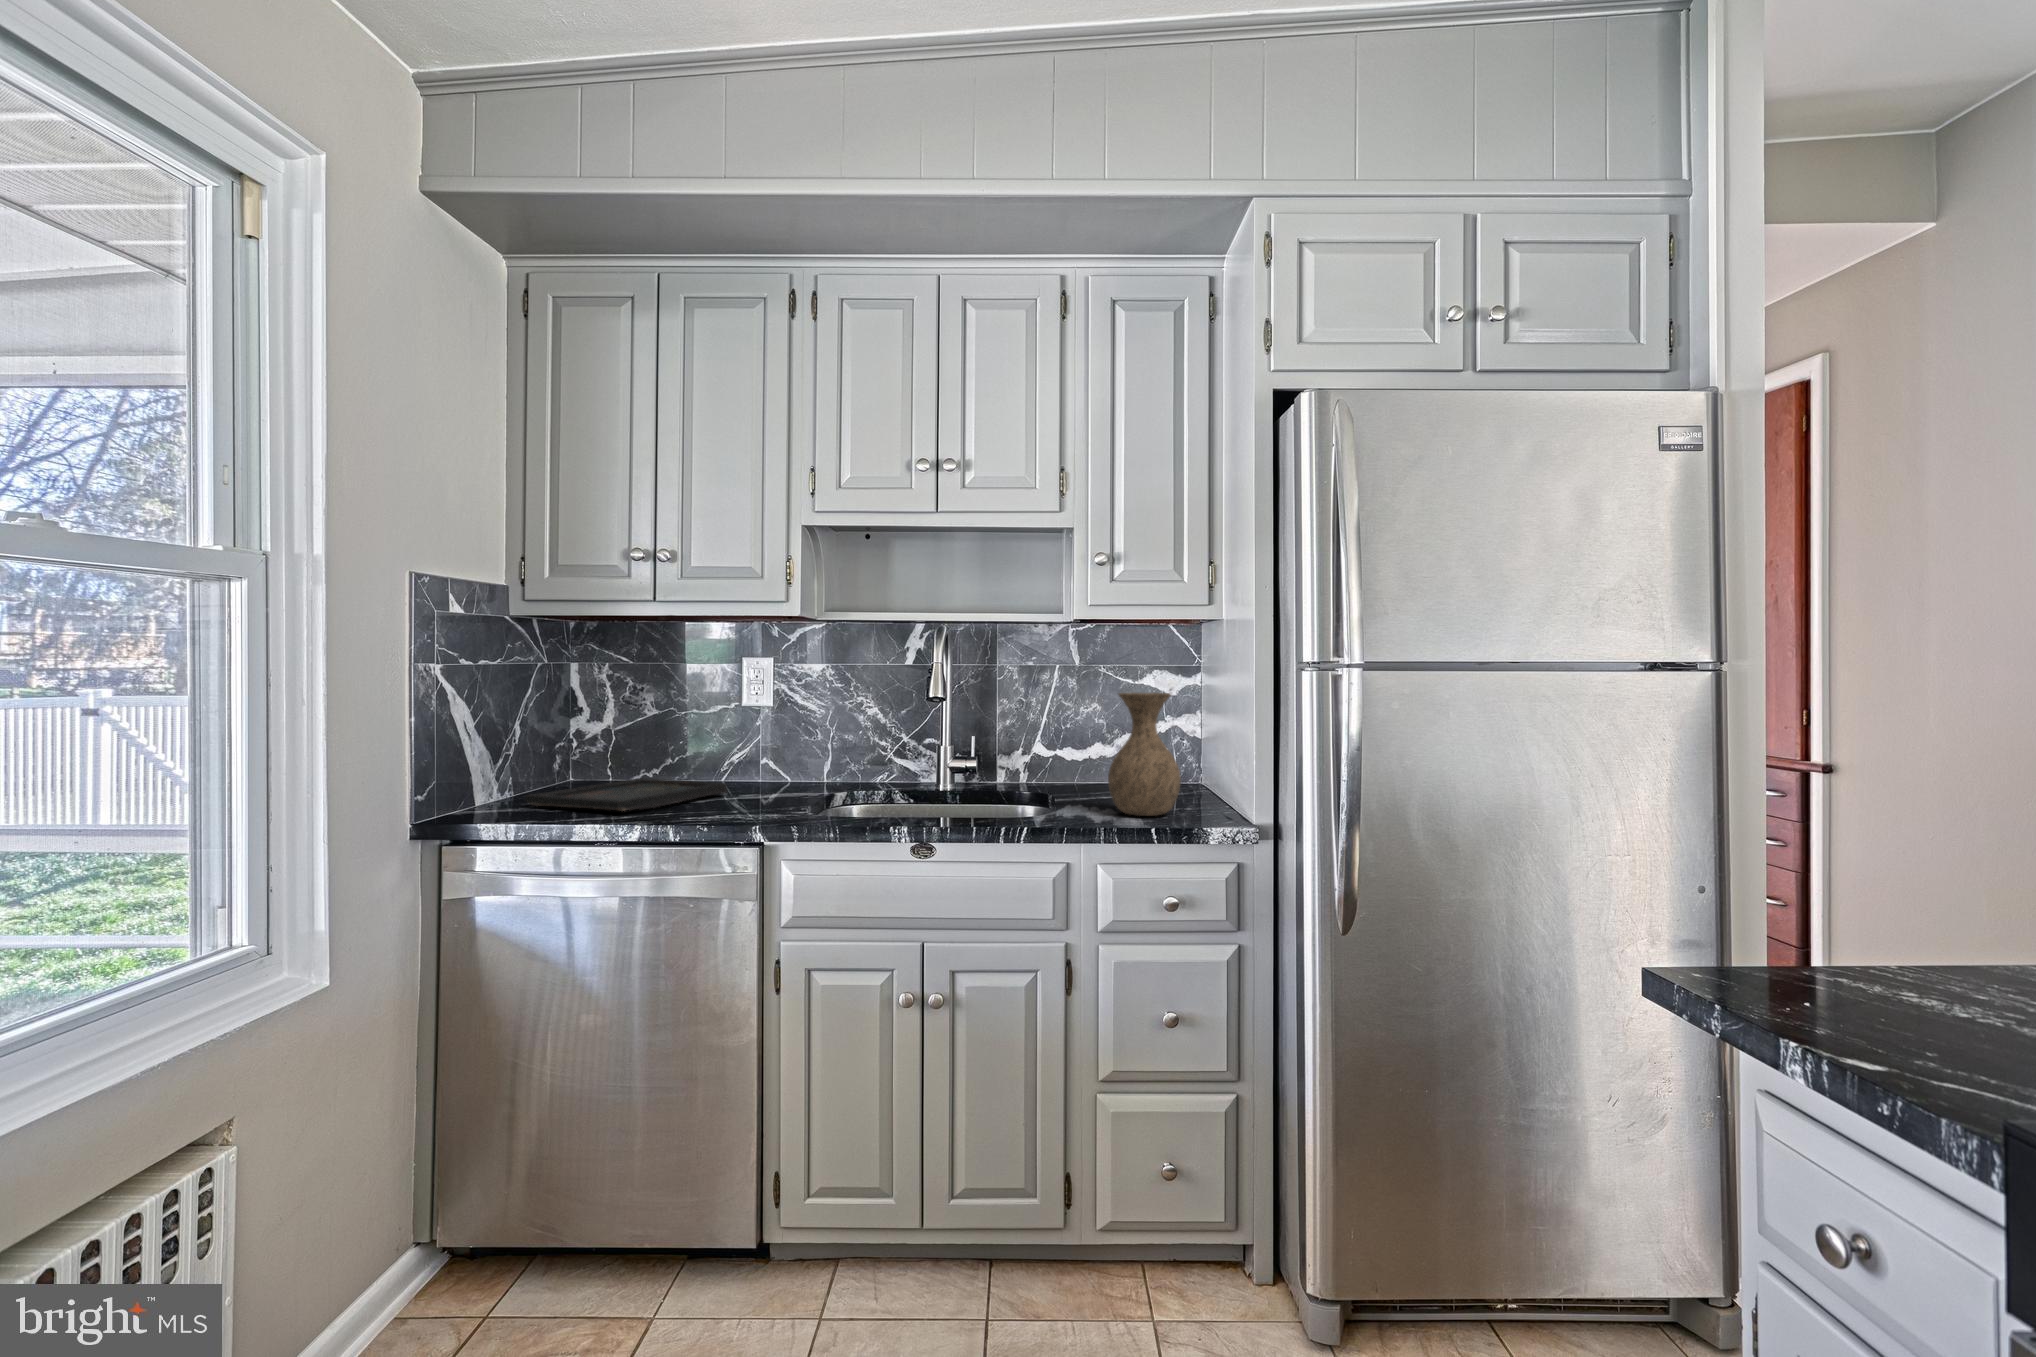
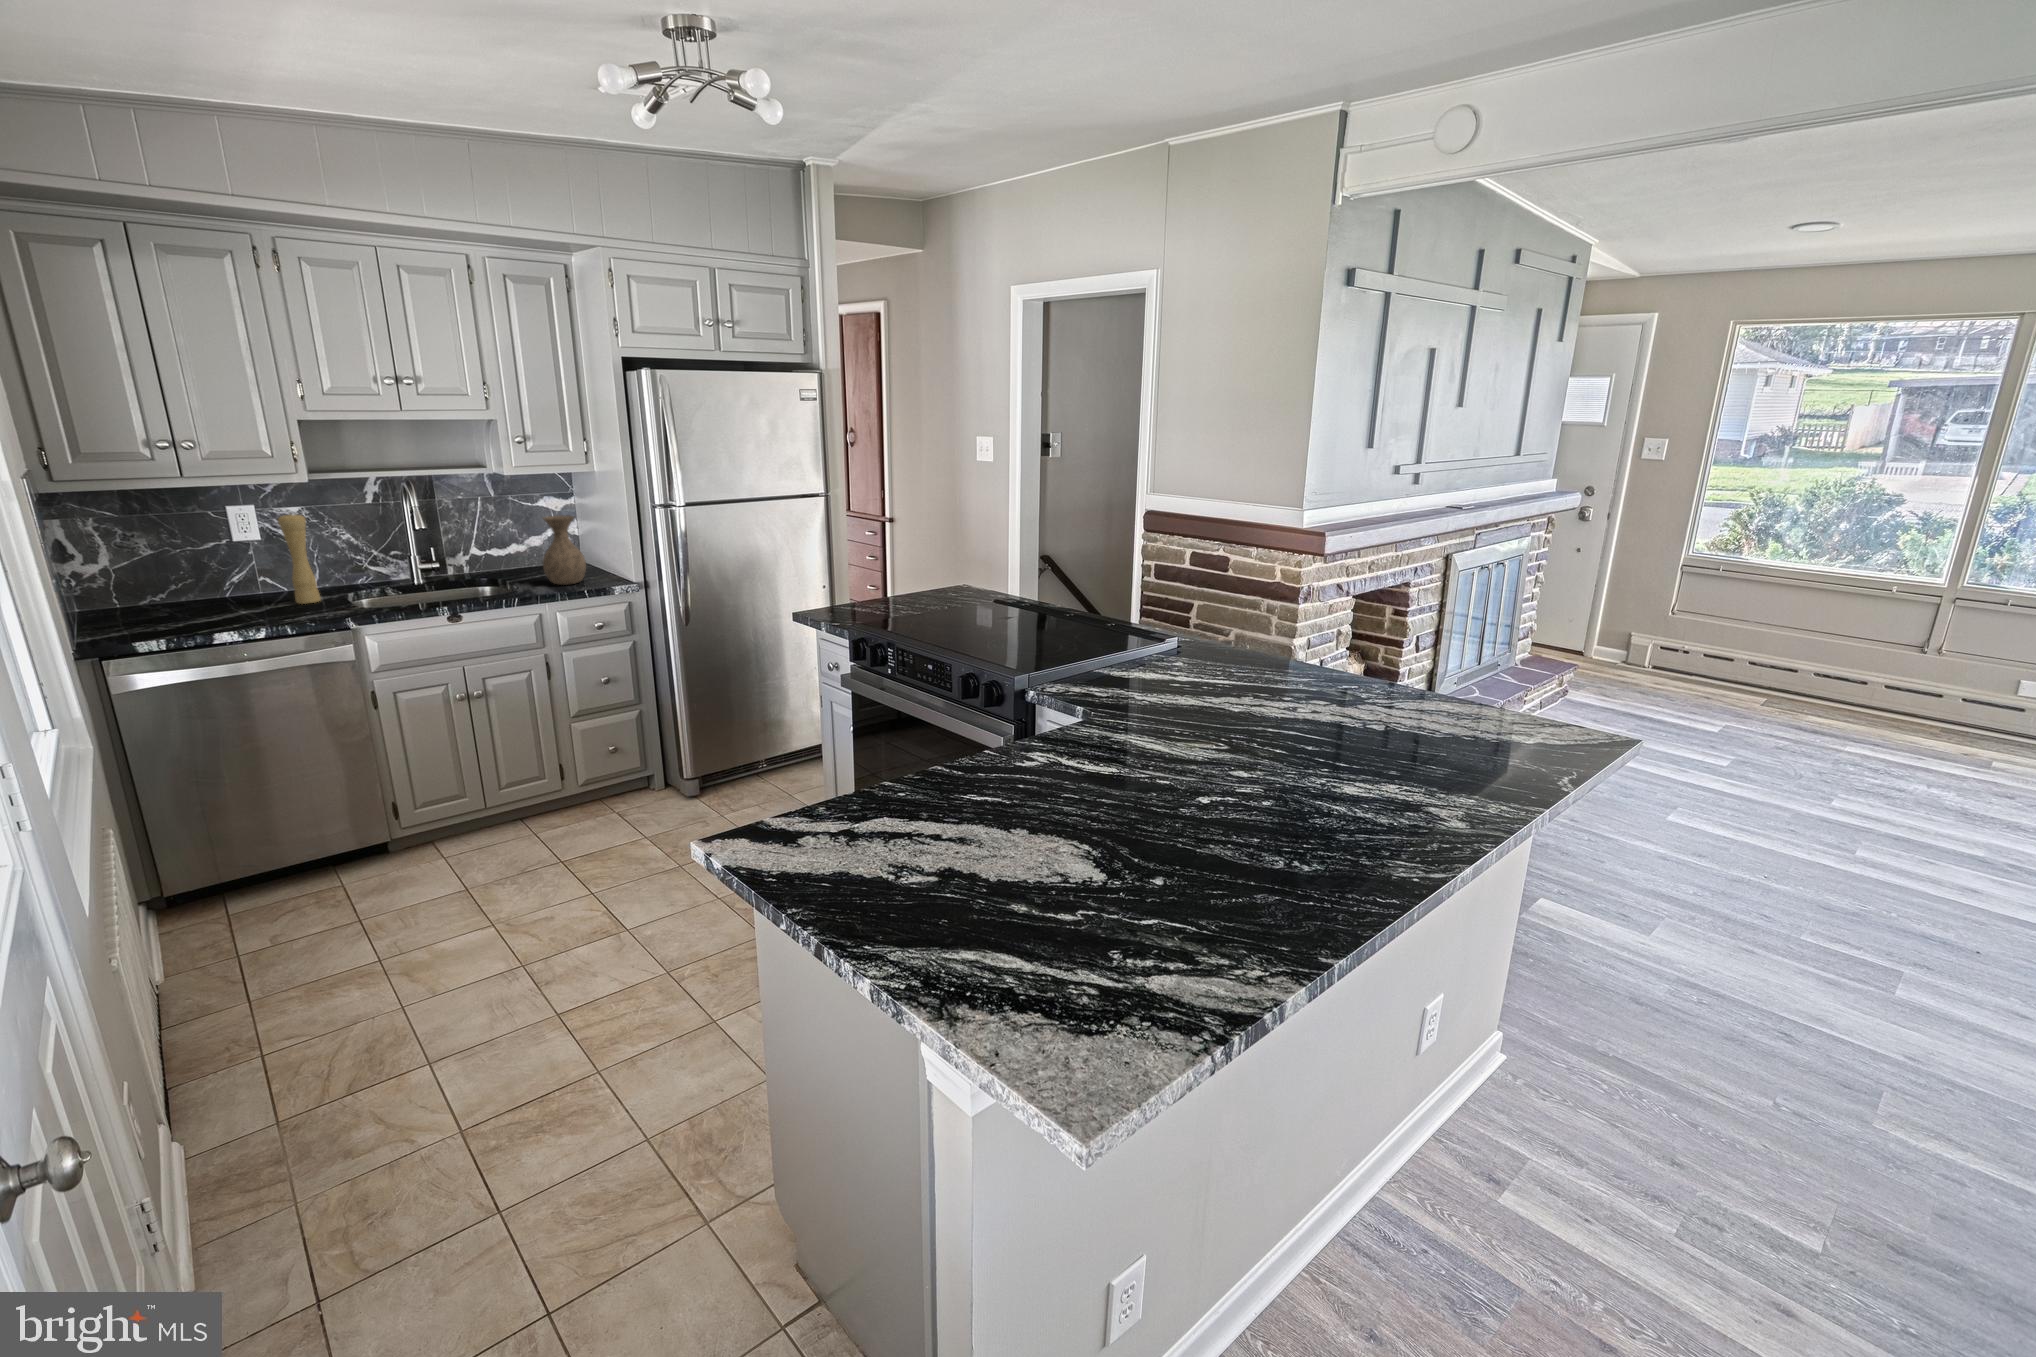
pepper mill: none [769,666,803,800] -> present [278,513,320,604]
tray: present [525,778,727,811] -> none [108,598,254,631]

